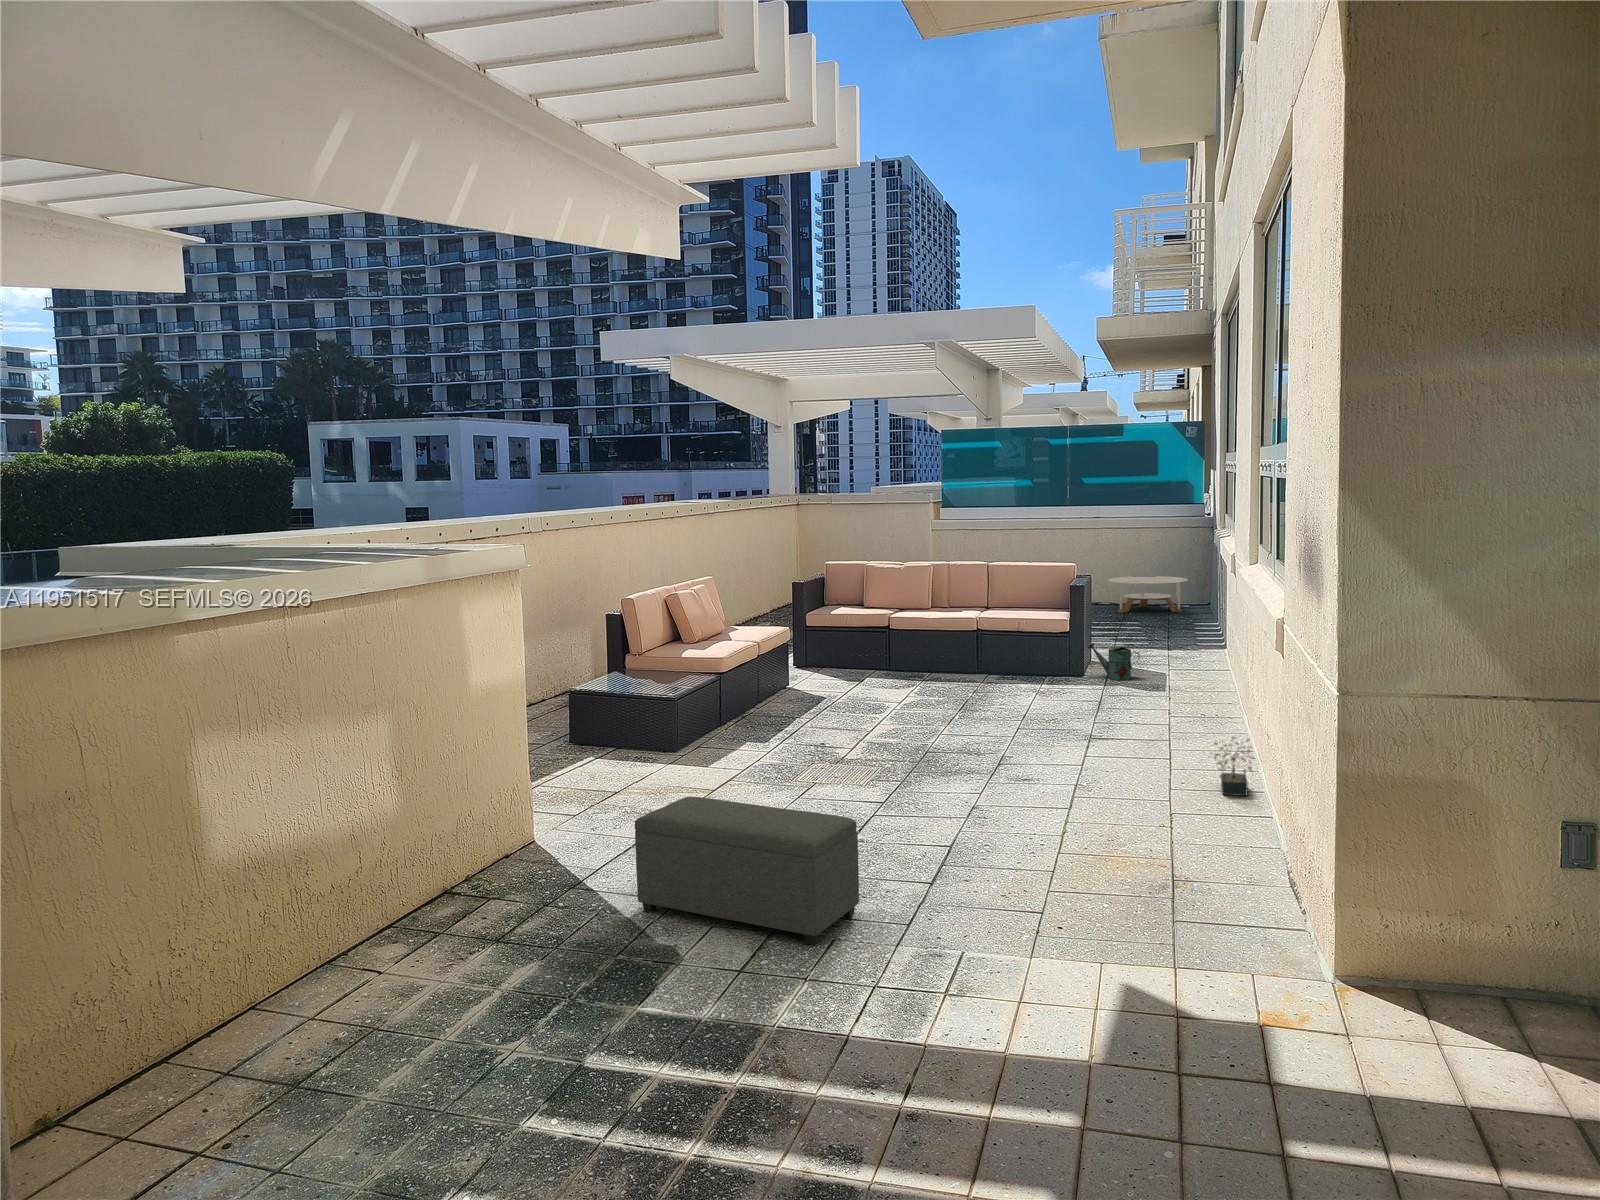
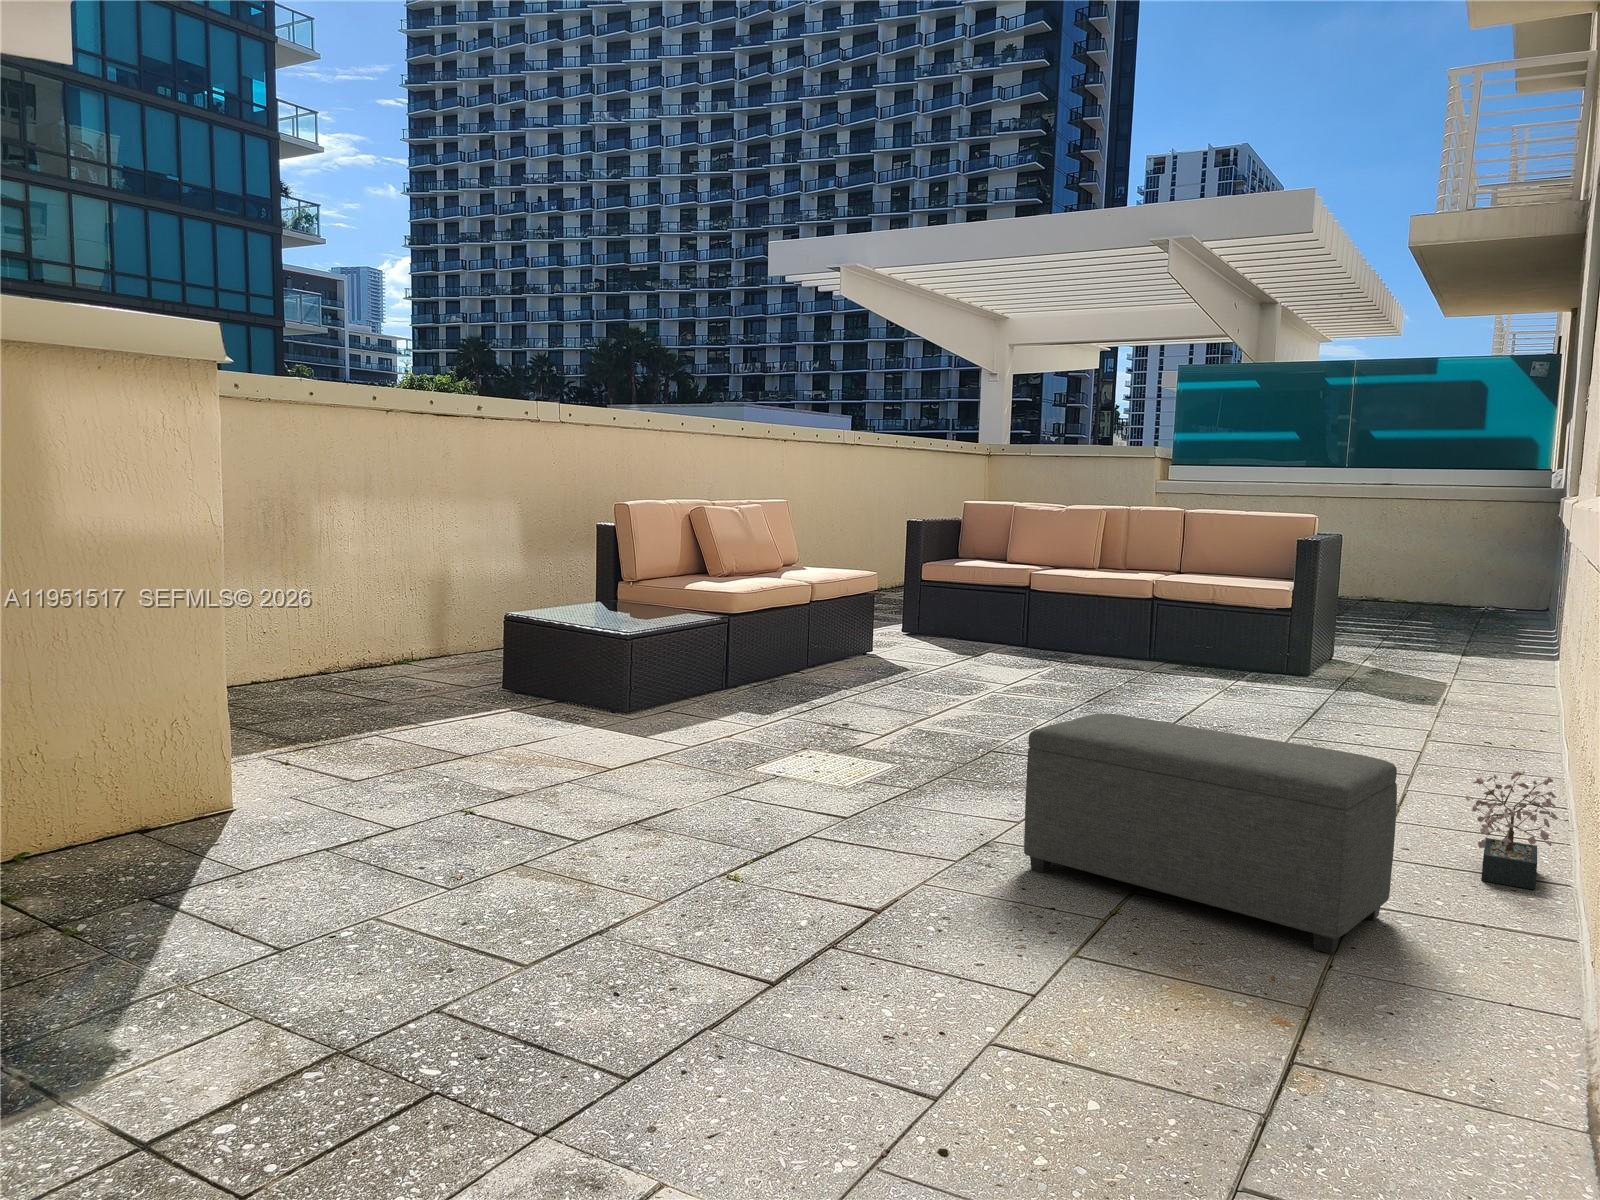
round table: present [1108,576,1188,613] -> none [1393,565,1514,616]
watering can: present [1088,643,1139,680] -> none [1318,627,1400,686]
ottoman: present [635,797,859,945] -> present [1024,713,1397,954]

